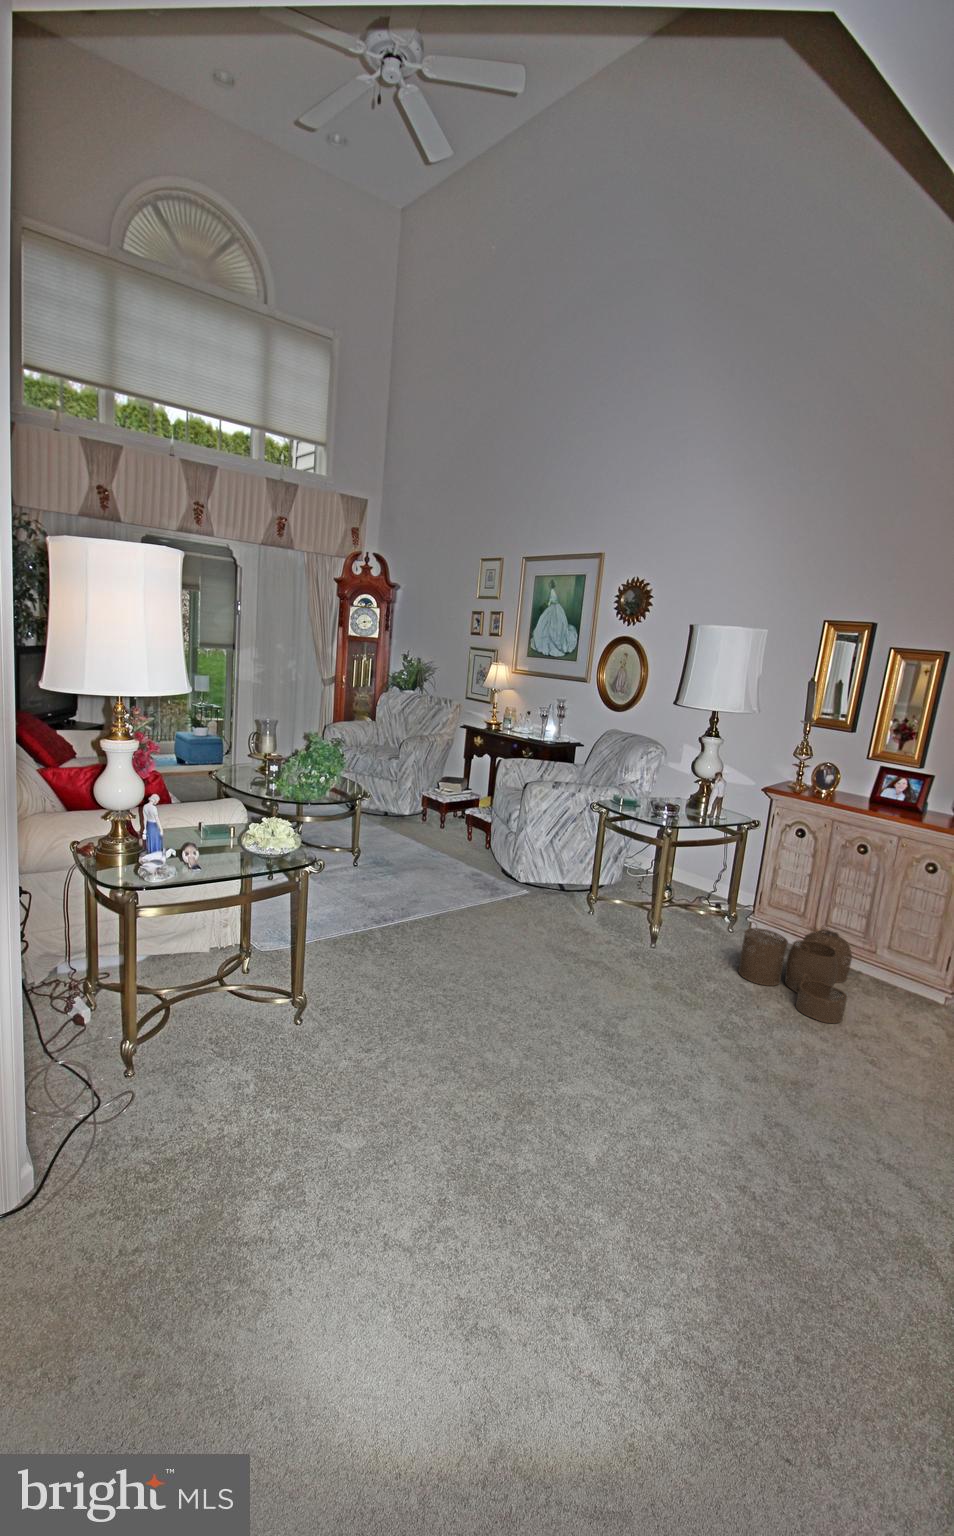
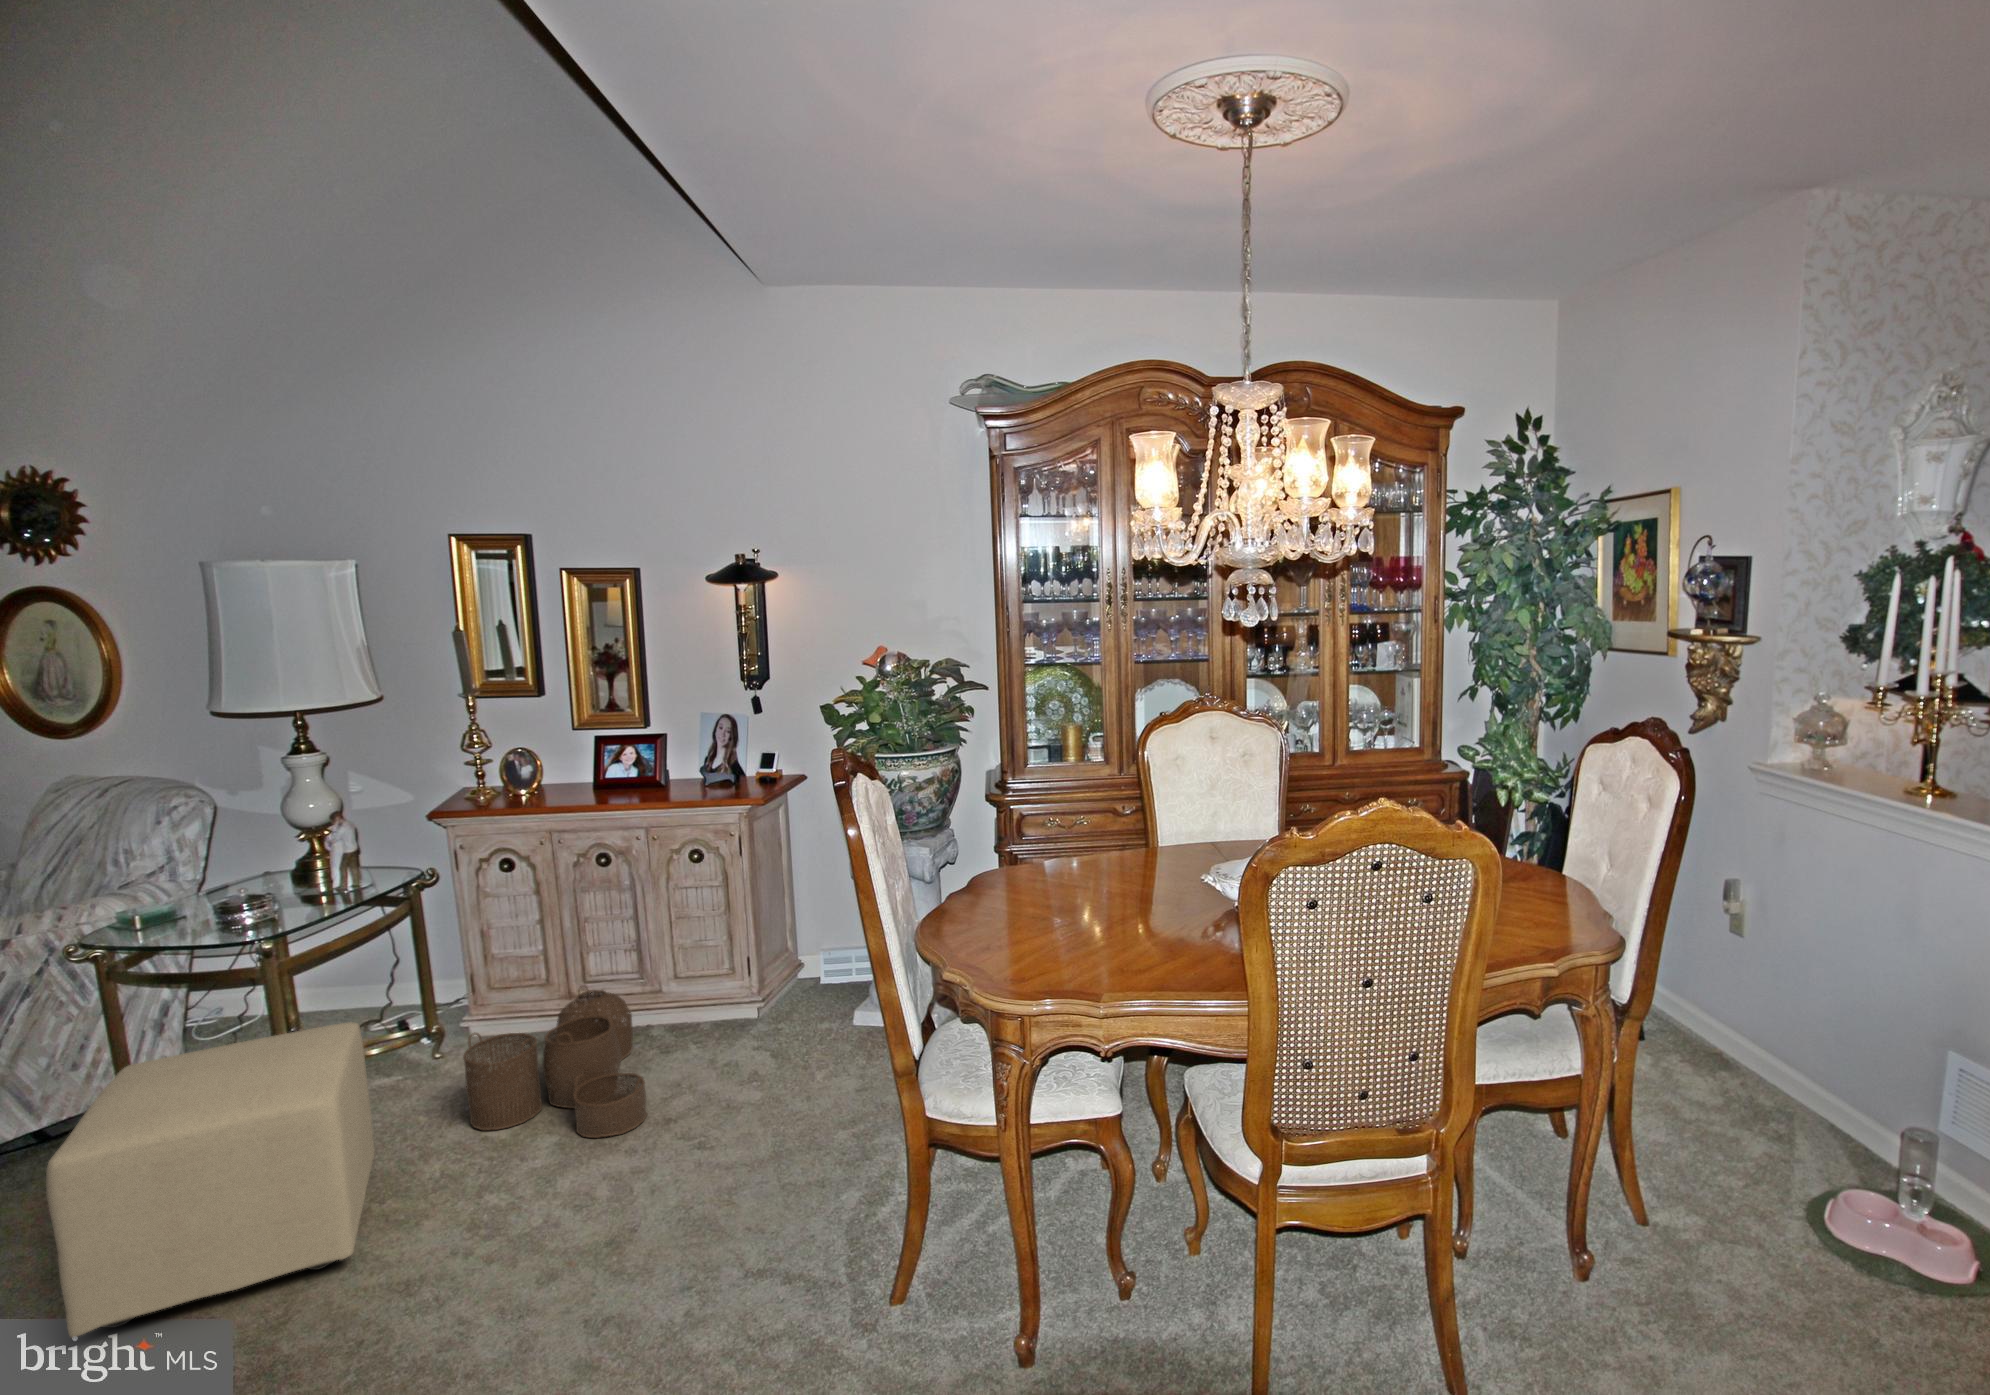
ottoman: none [557,863,699,999] -> present [46,1022,375,1338]

